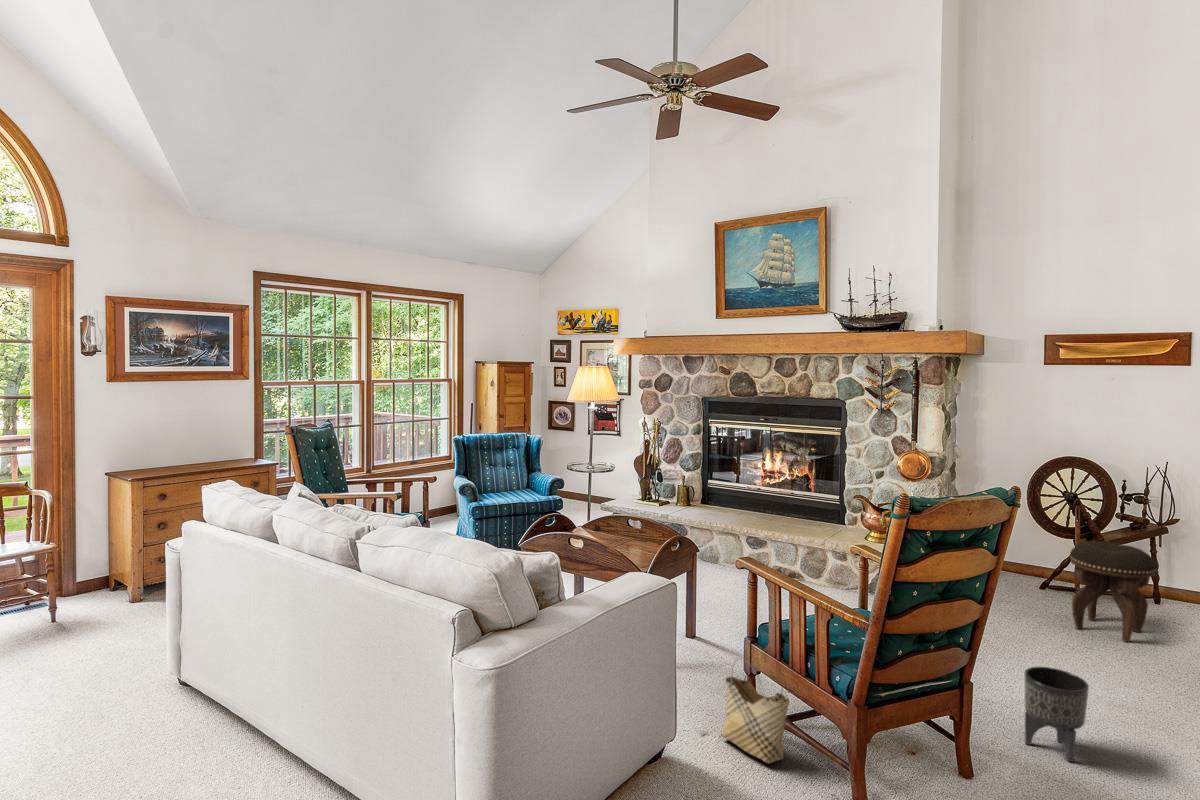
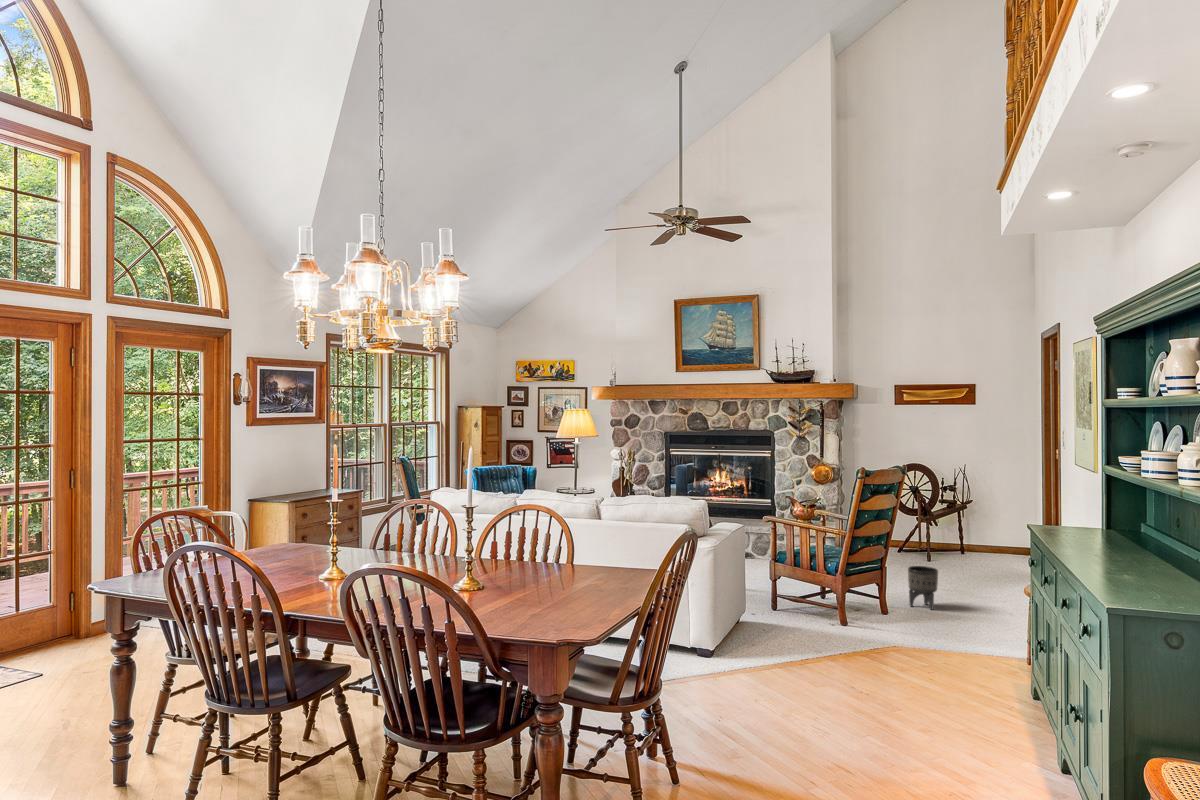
footstool: present [1070,542,1157,642] -> none [918,513,964,570]
woven basket: present [722,660,789,763] -> none [762,564,801,621]

